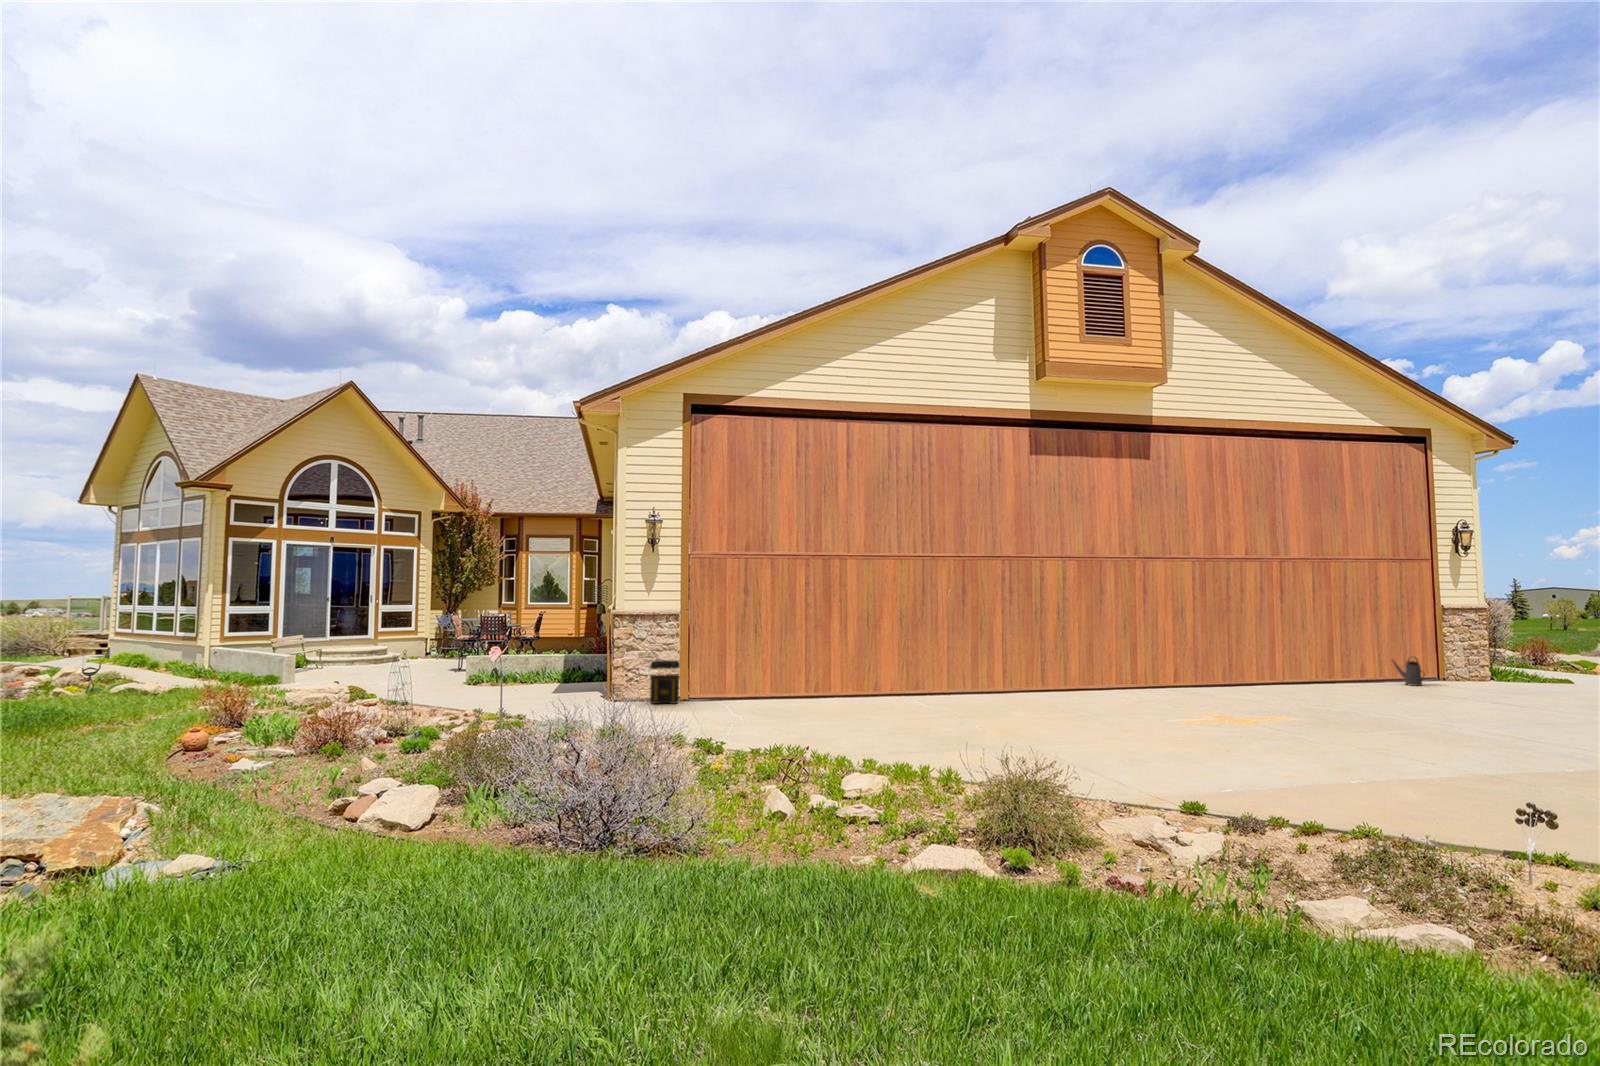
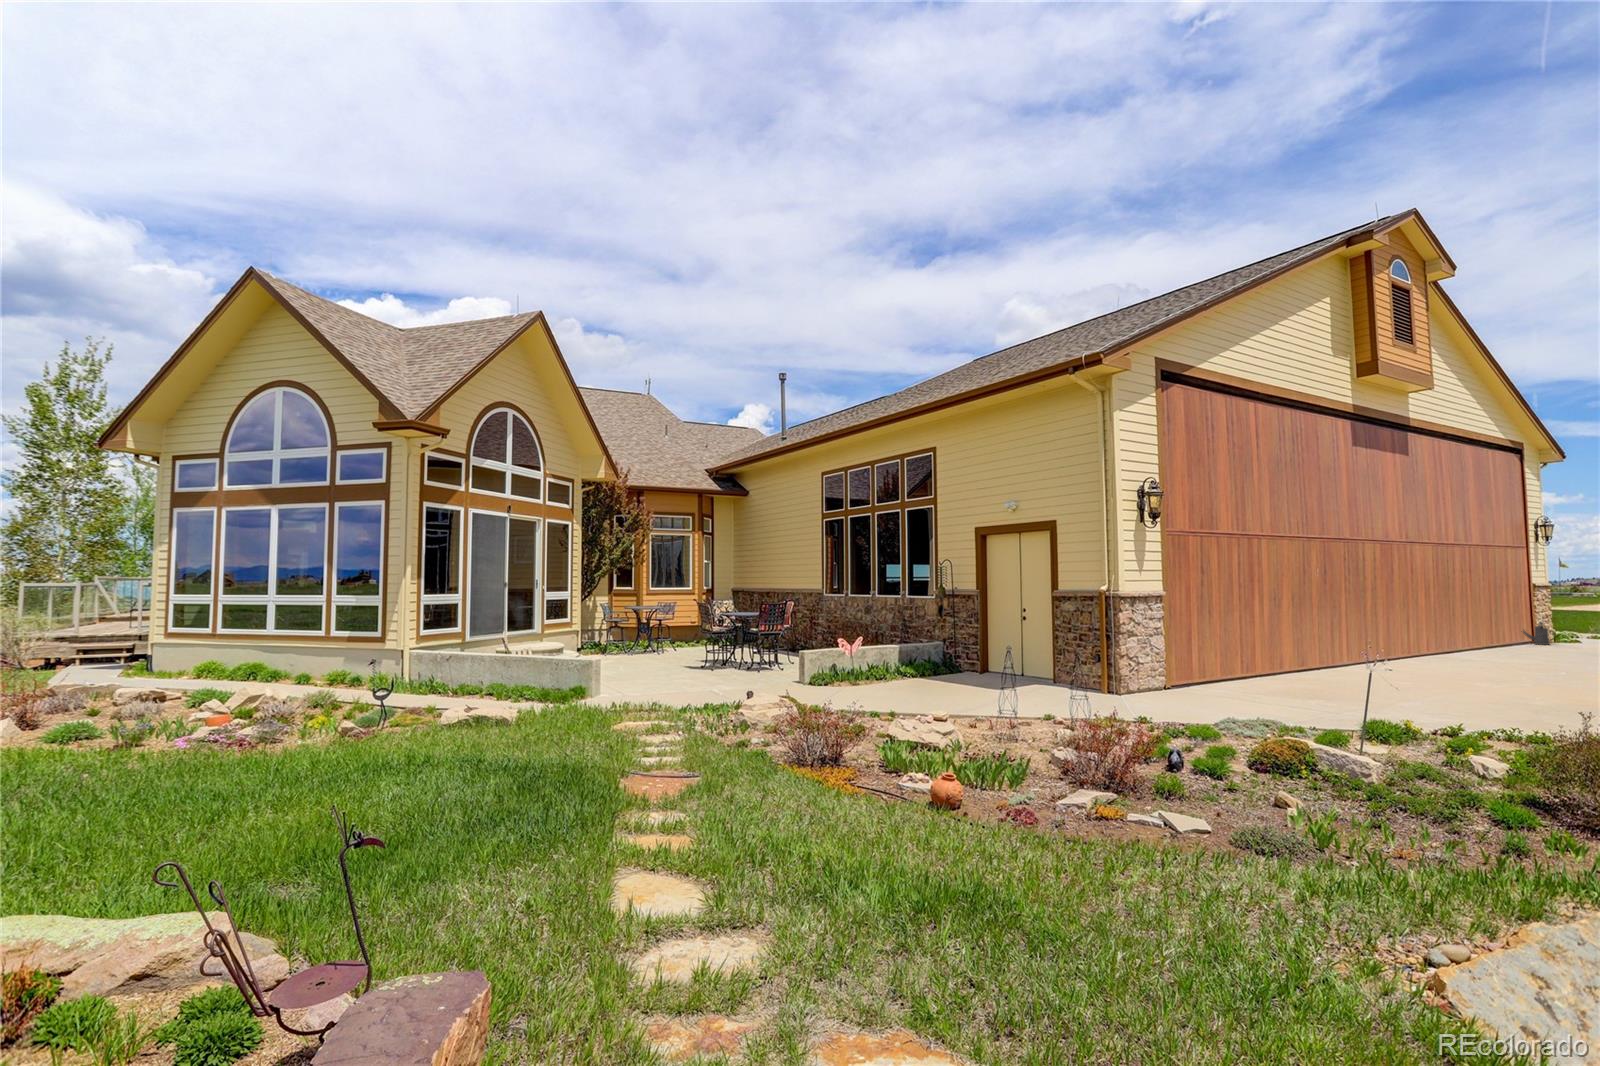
toolbox: present [650,660,680,704] -> none [1148,644,1194,692]

